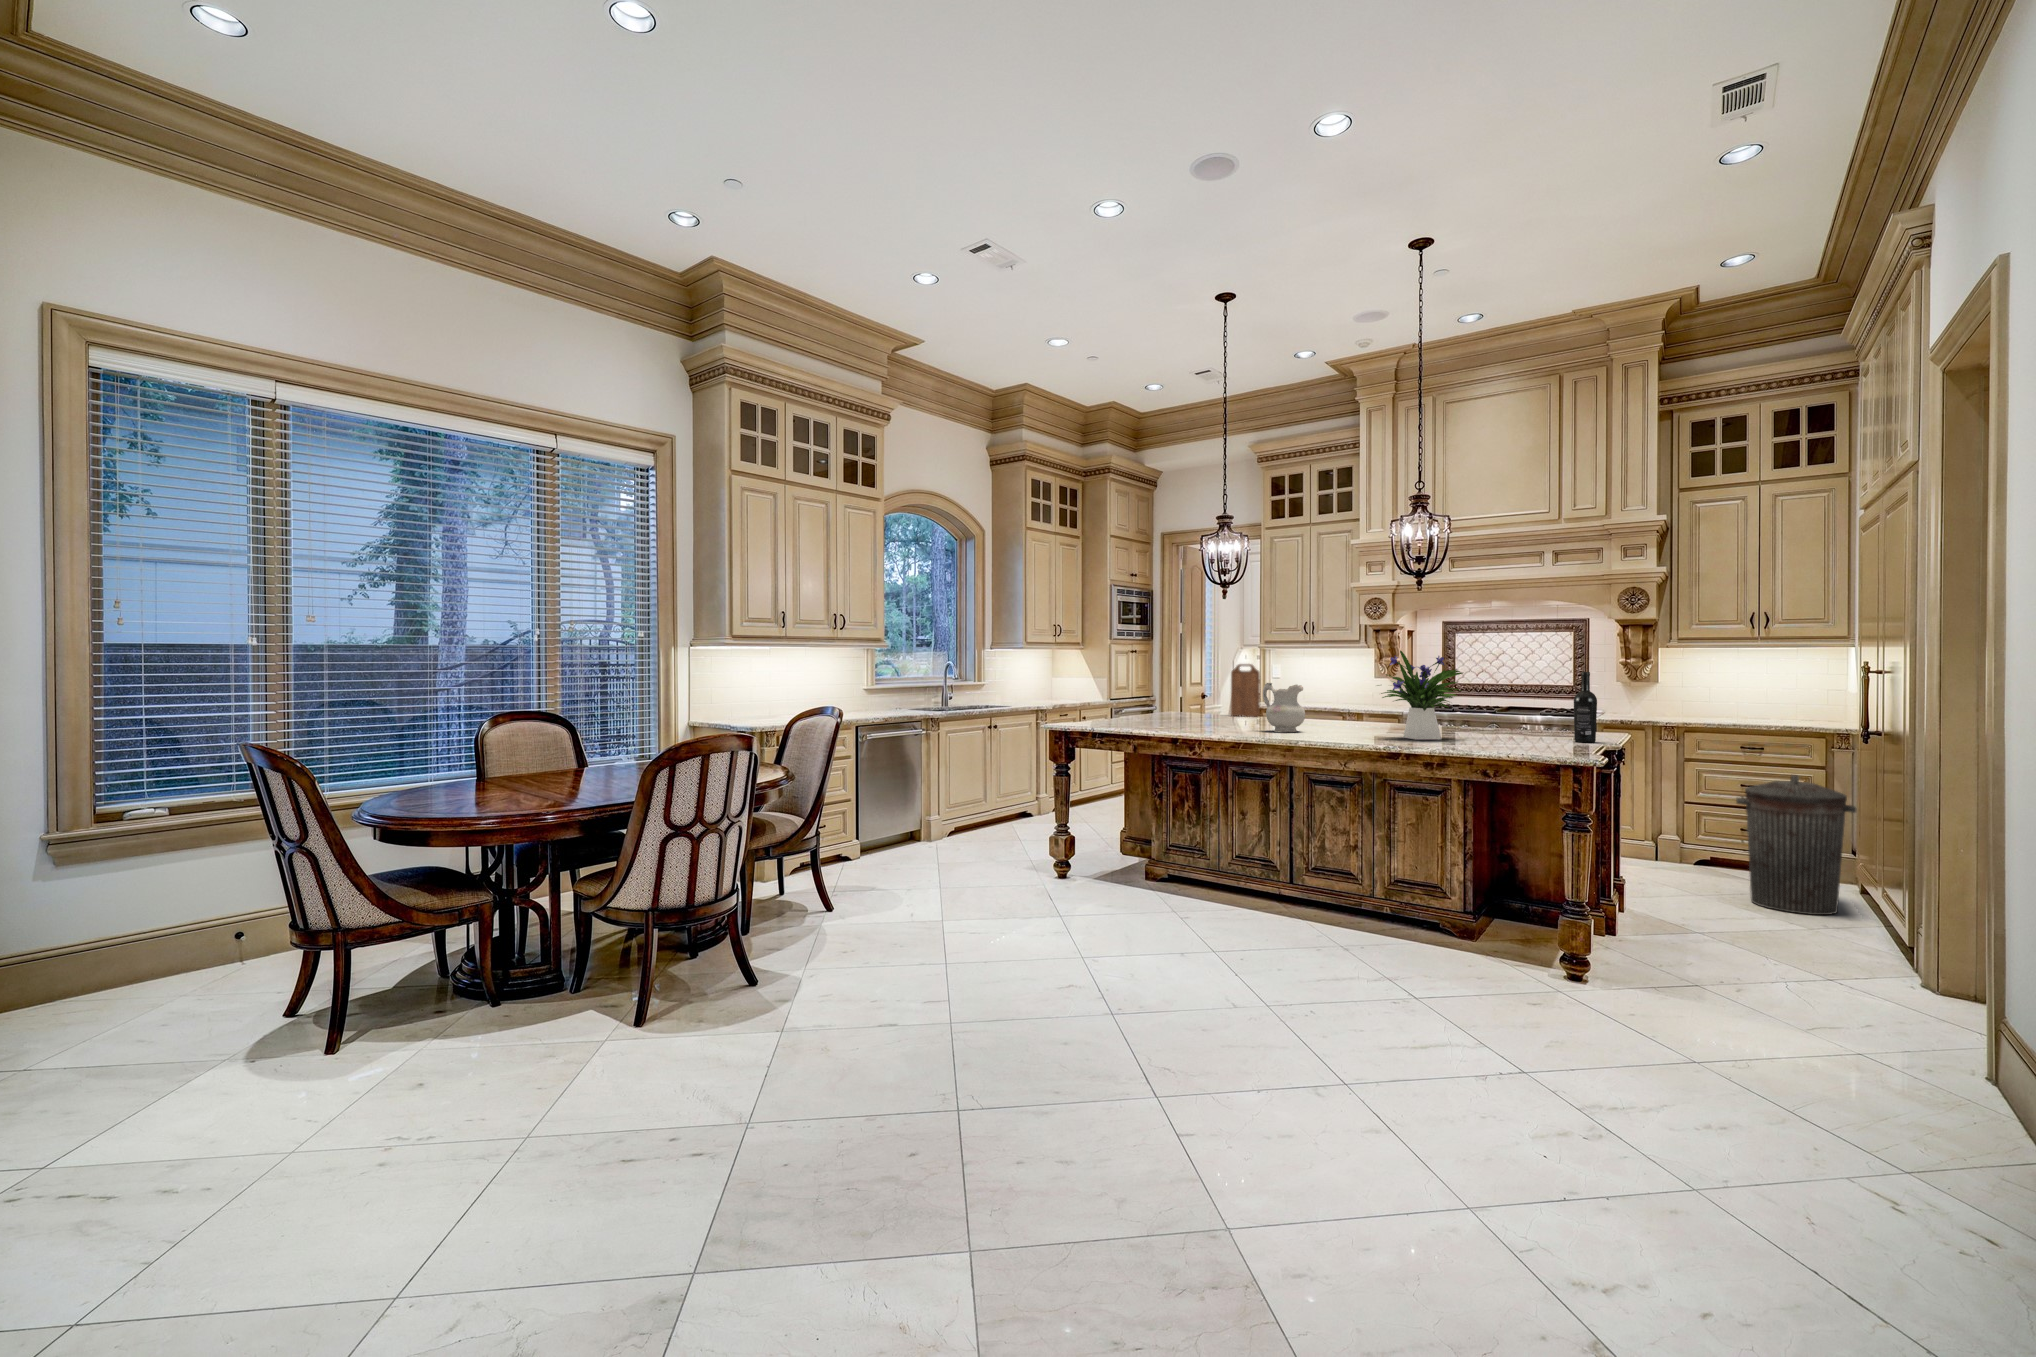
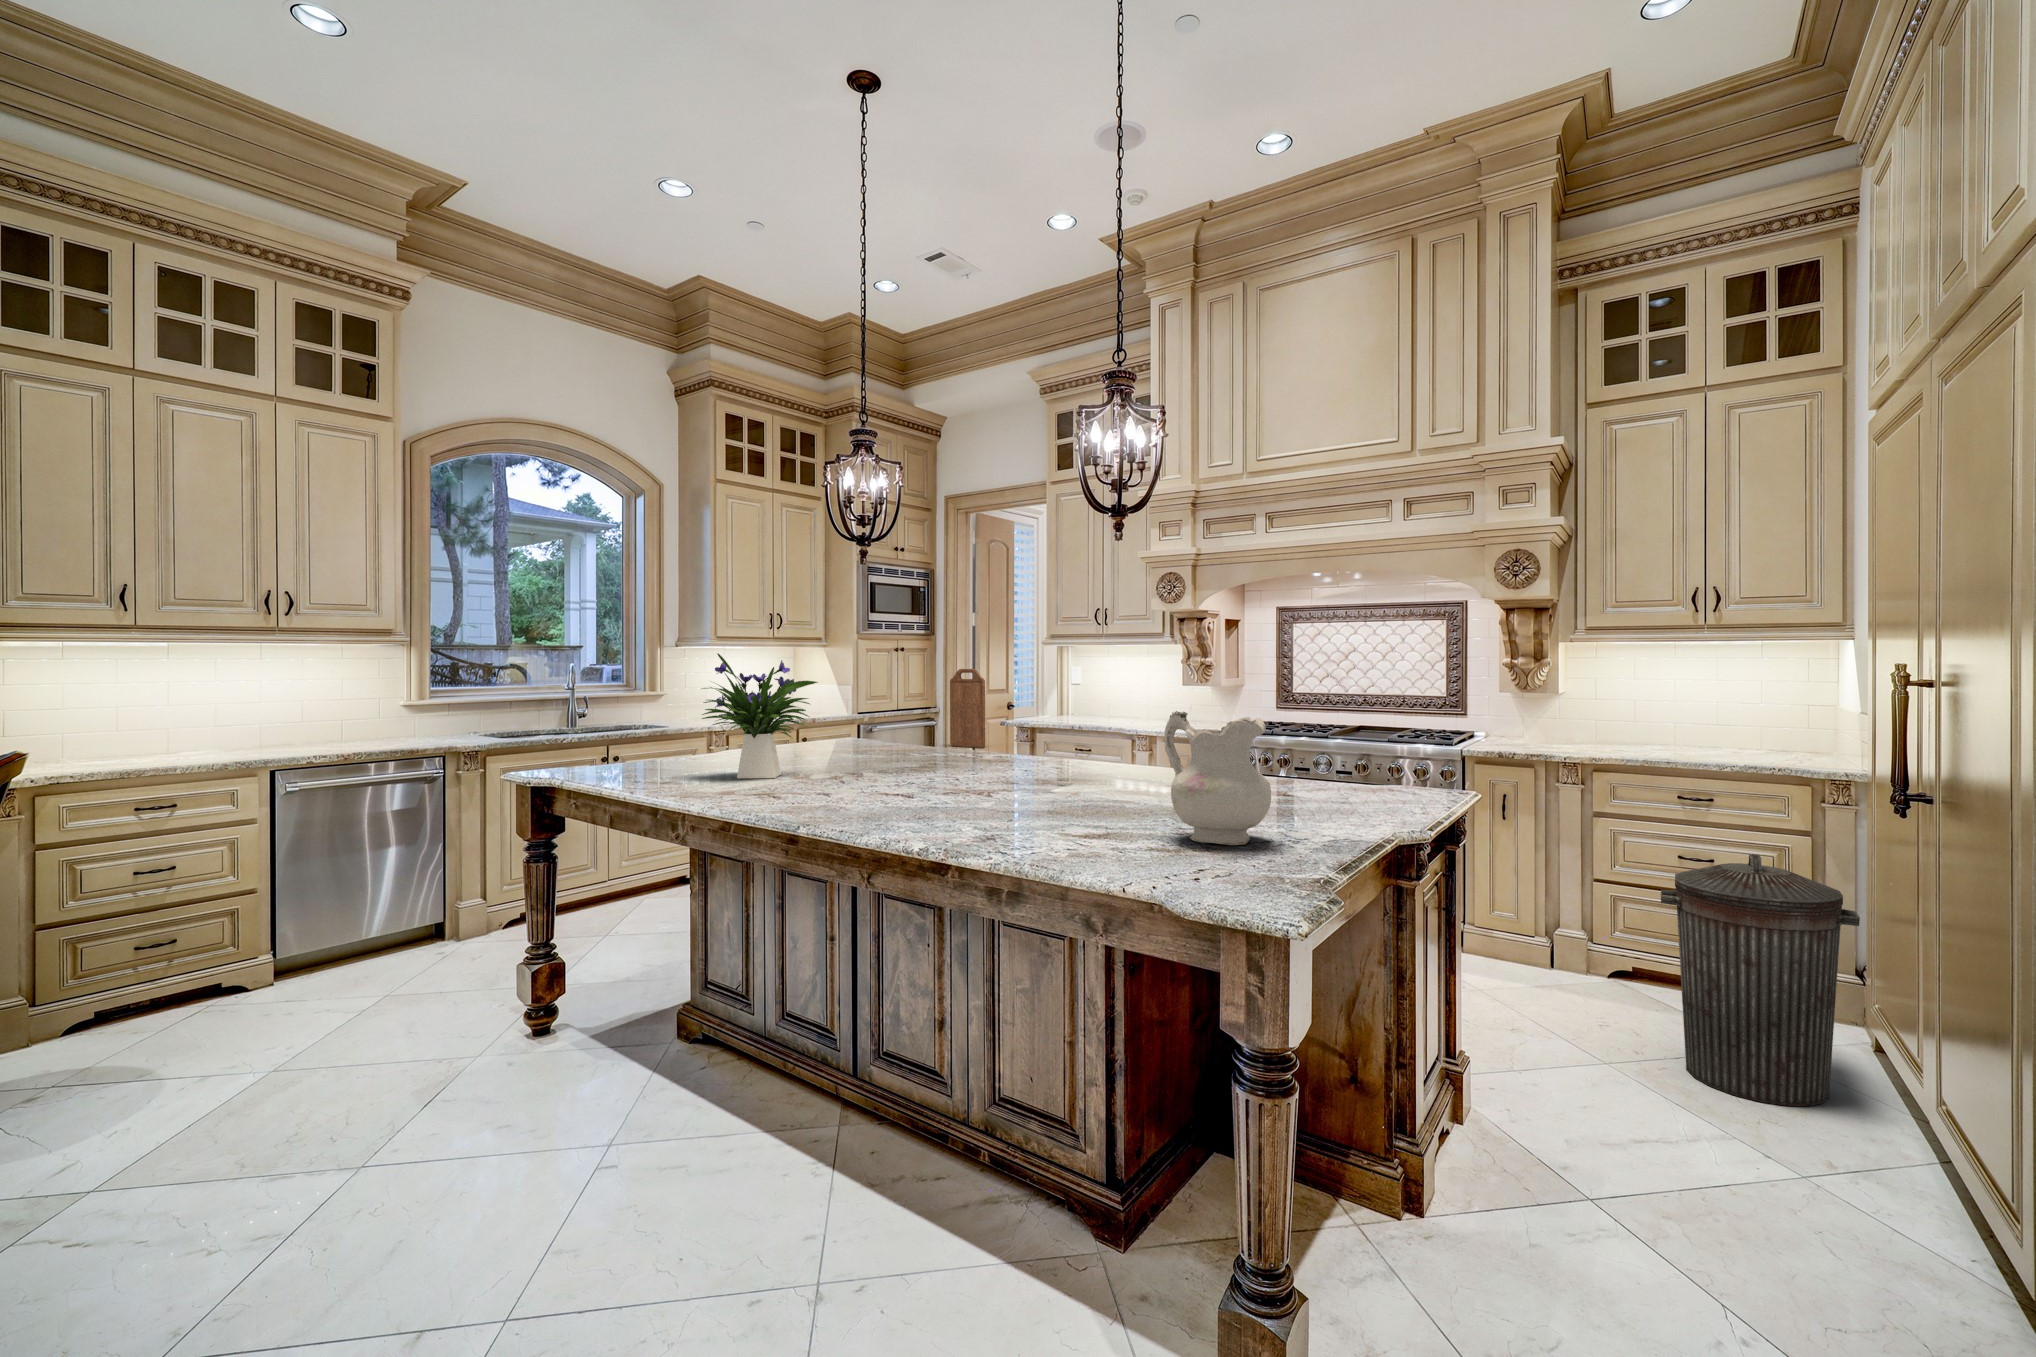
flower arrangement: present [1378,651,1463,740] -> present [702,654,818,778]
wine bottle: present [1574,672,1597,742] -> none [1327,682,1368,820]
ceramic pitcher: present [1263,683,1305,732] -> present [1165,711,1271,845]

